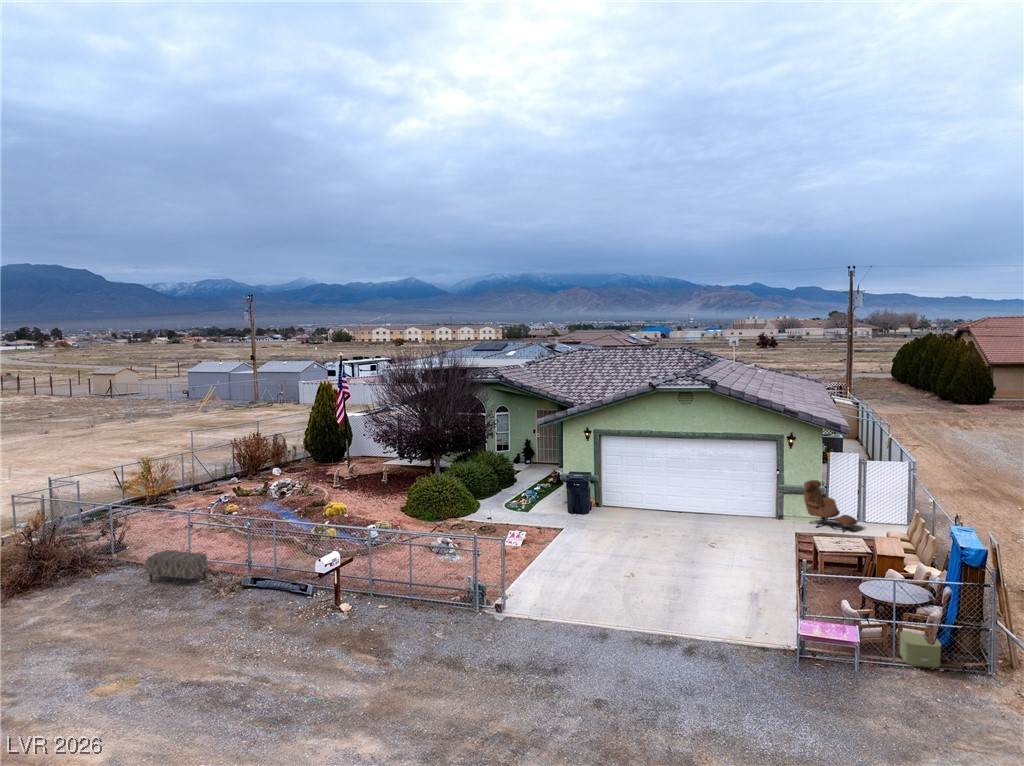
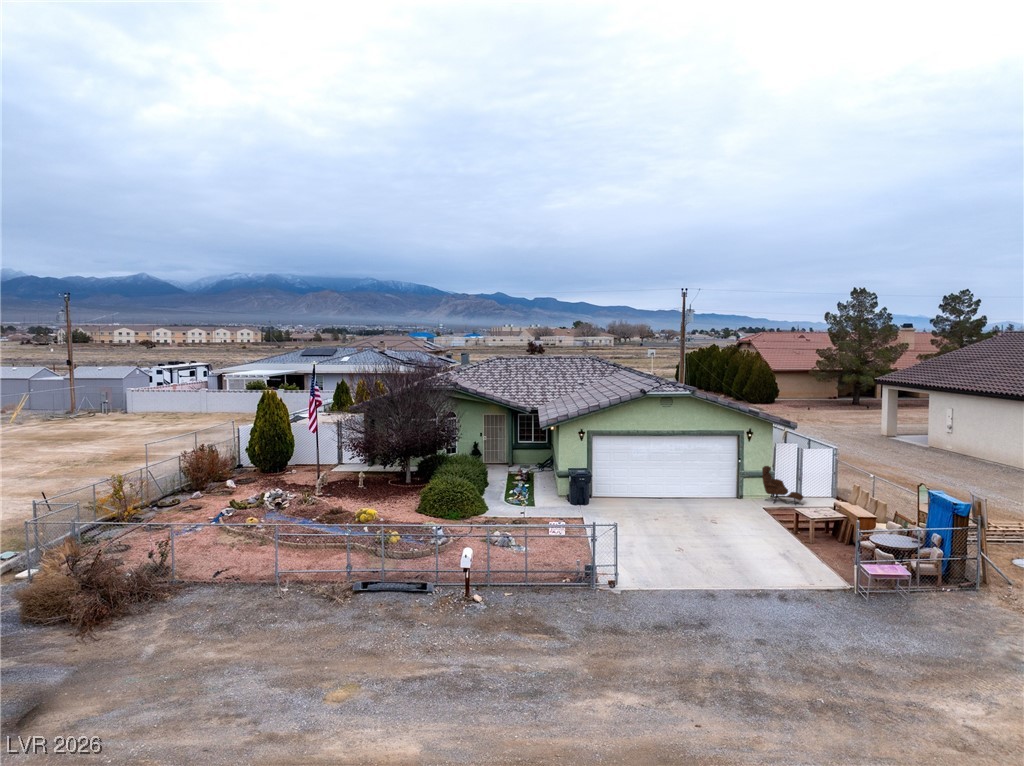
bench: present [147,551,207,586] -> none [240,564,301,598]
storage box: present [900,631,941,667] -> none [927,571,961,595]

